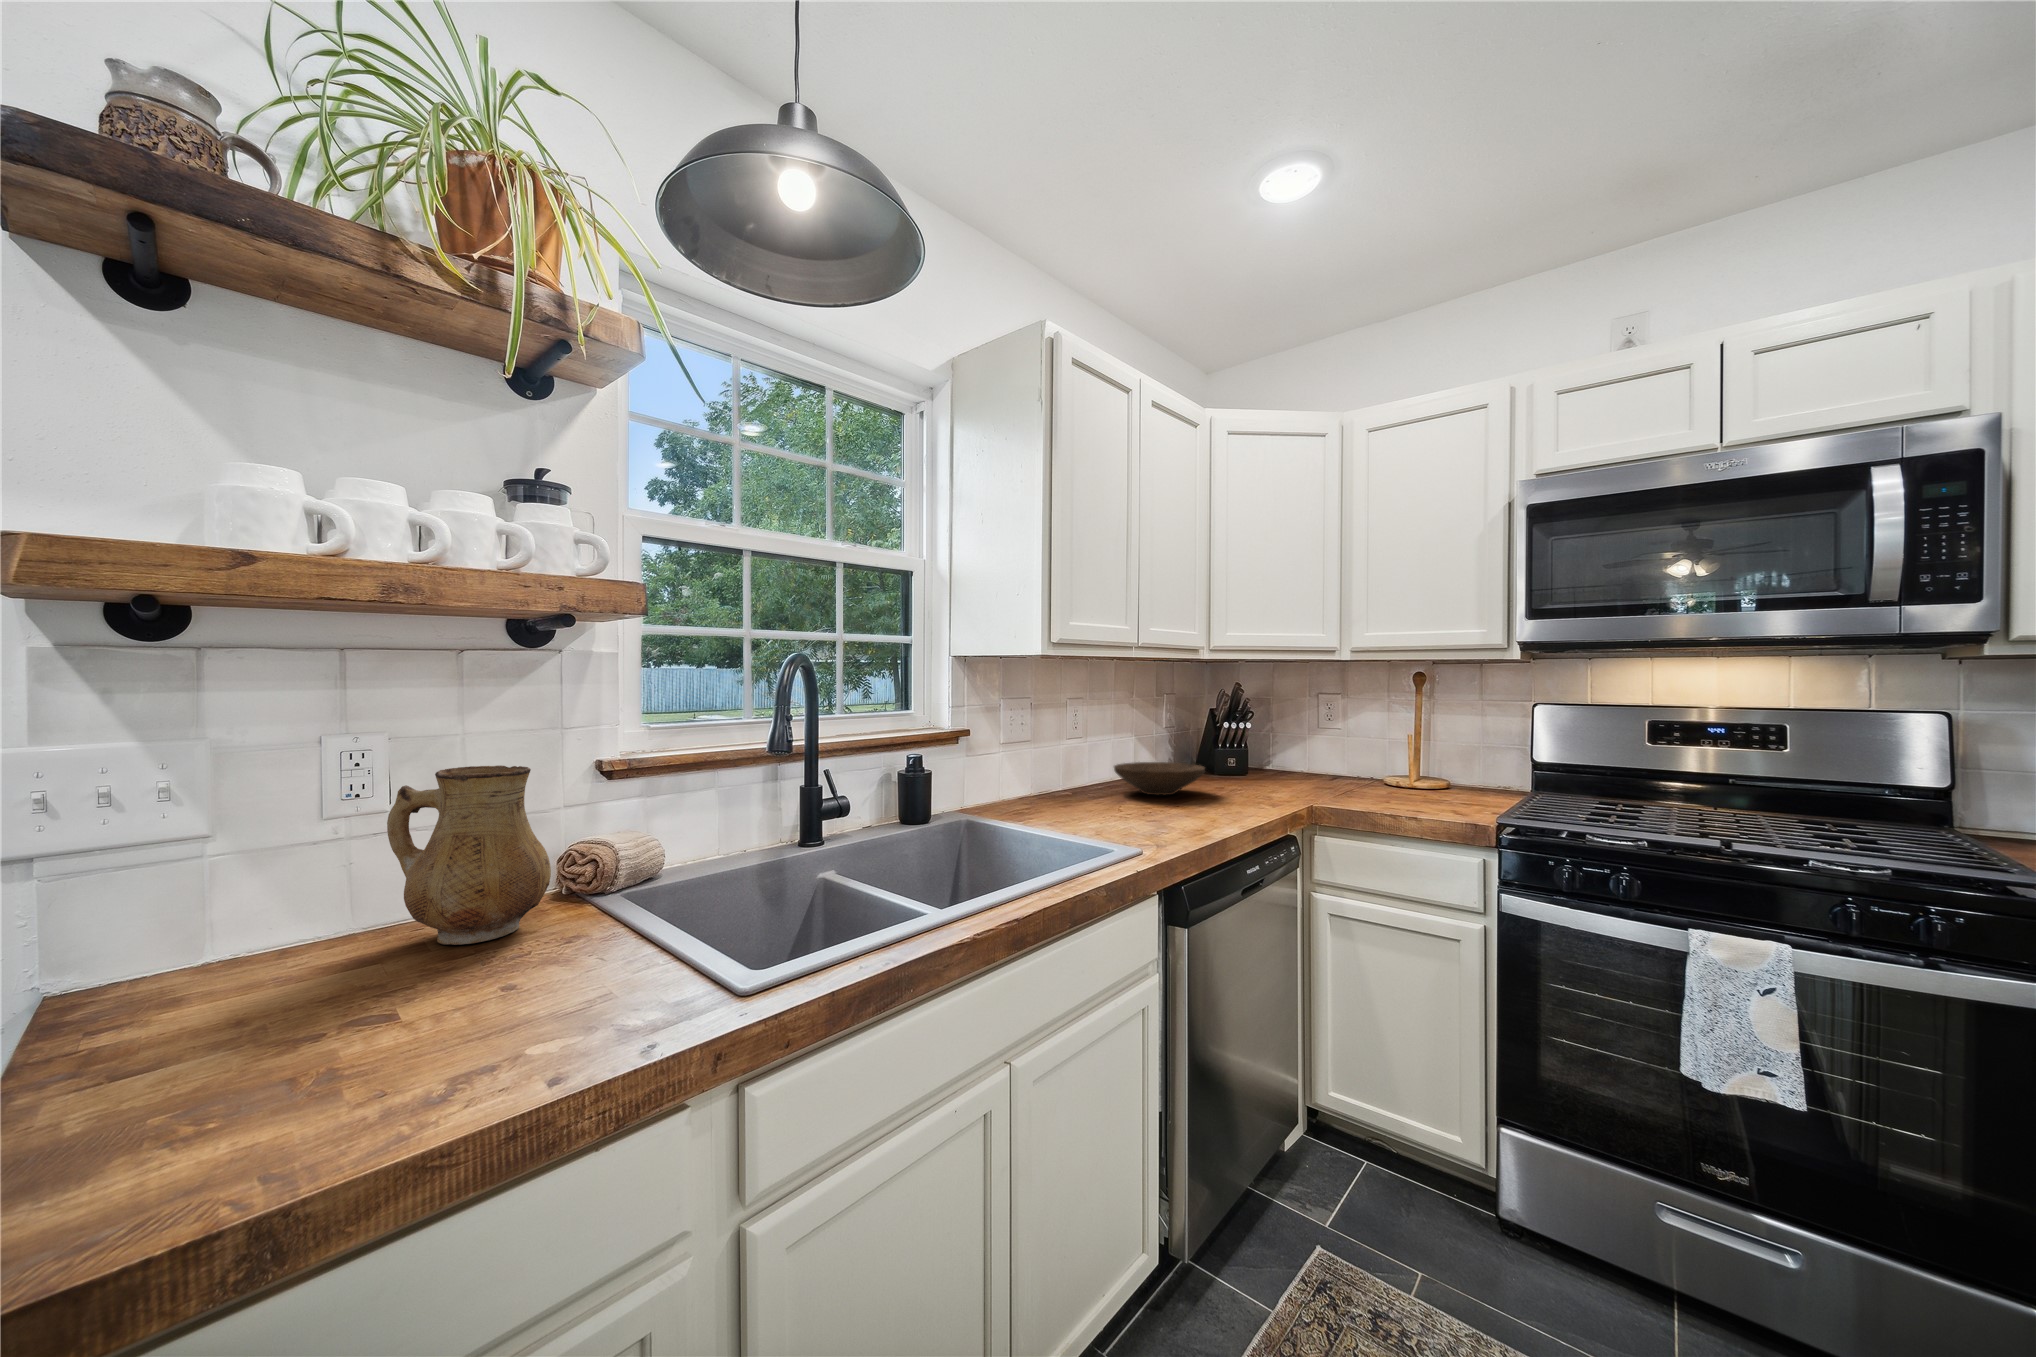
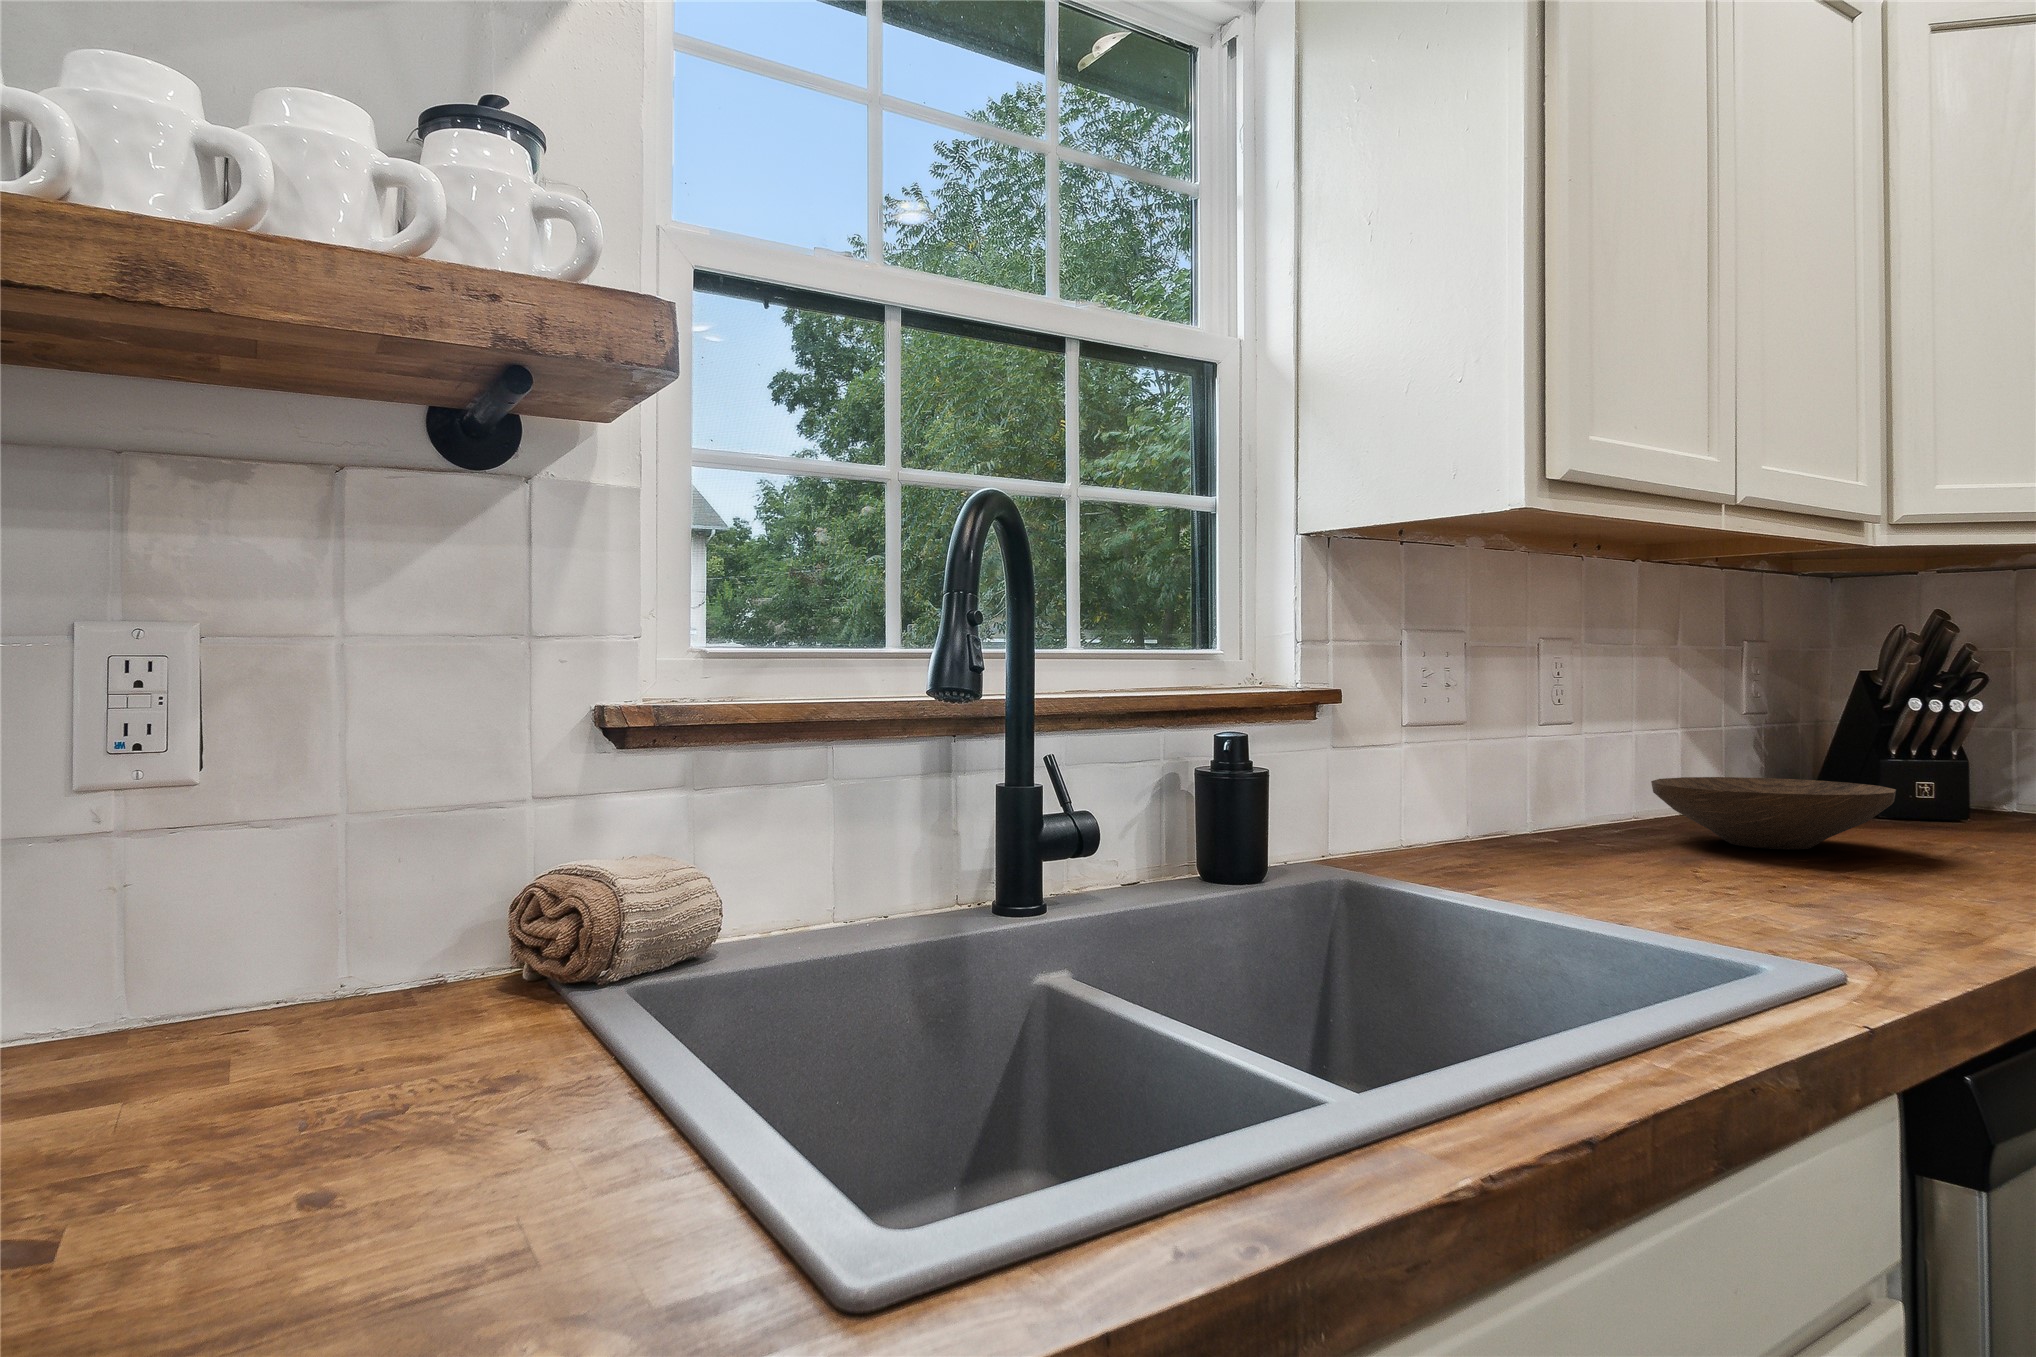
ceramic pitcher: present [387,765,551,945] -> none [172,697,479,1072]

